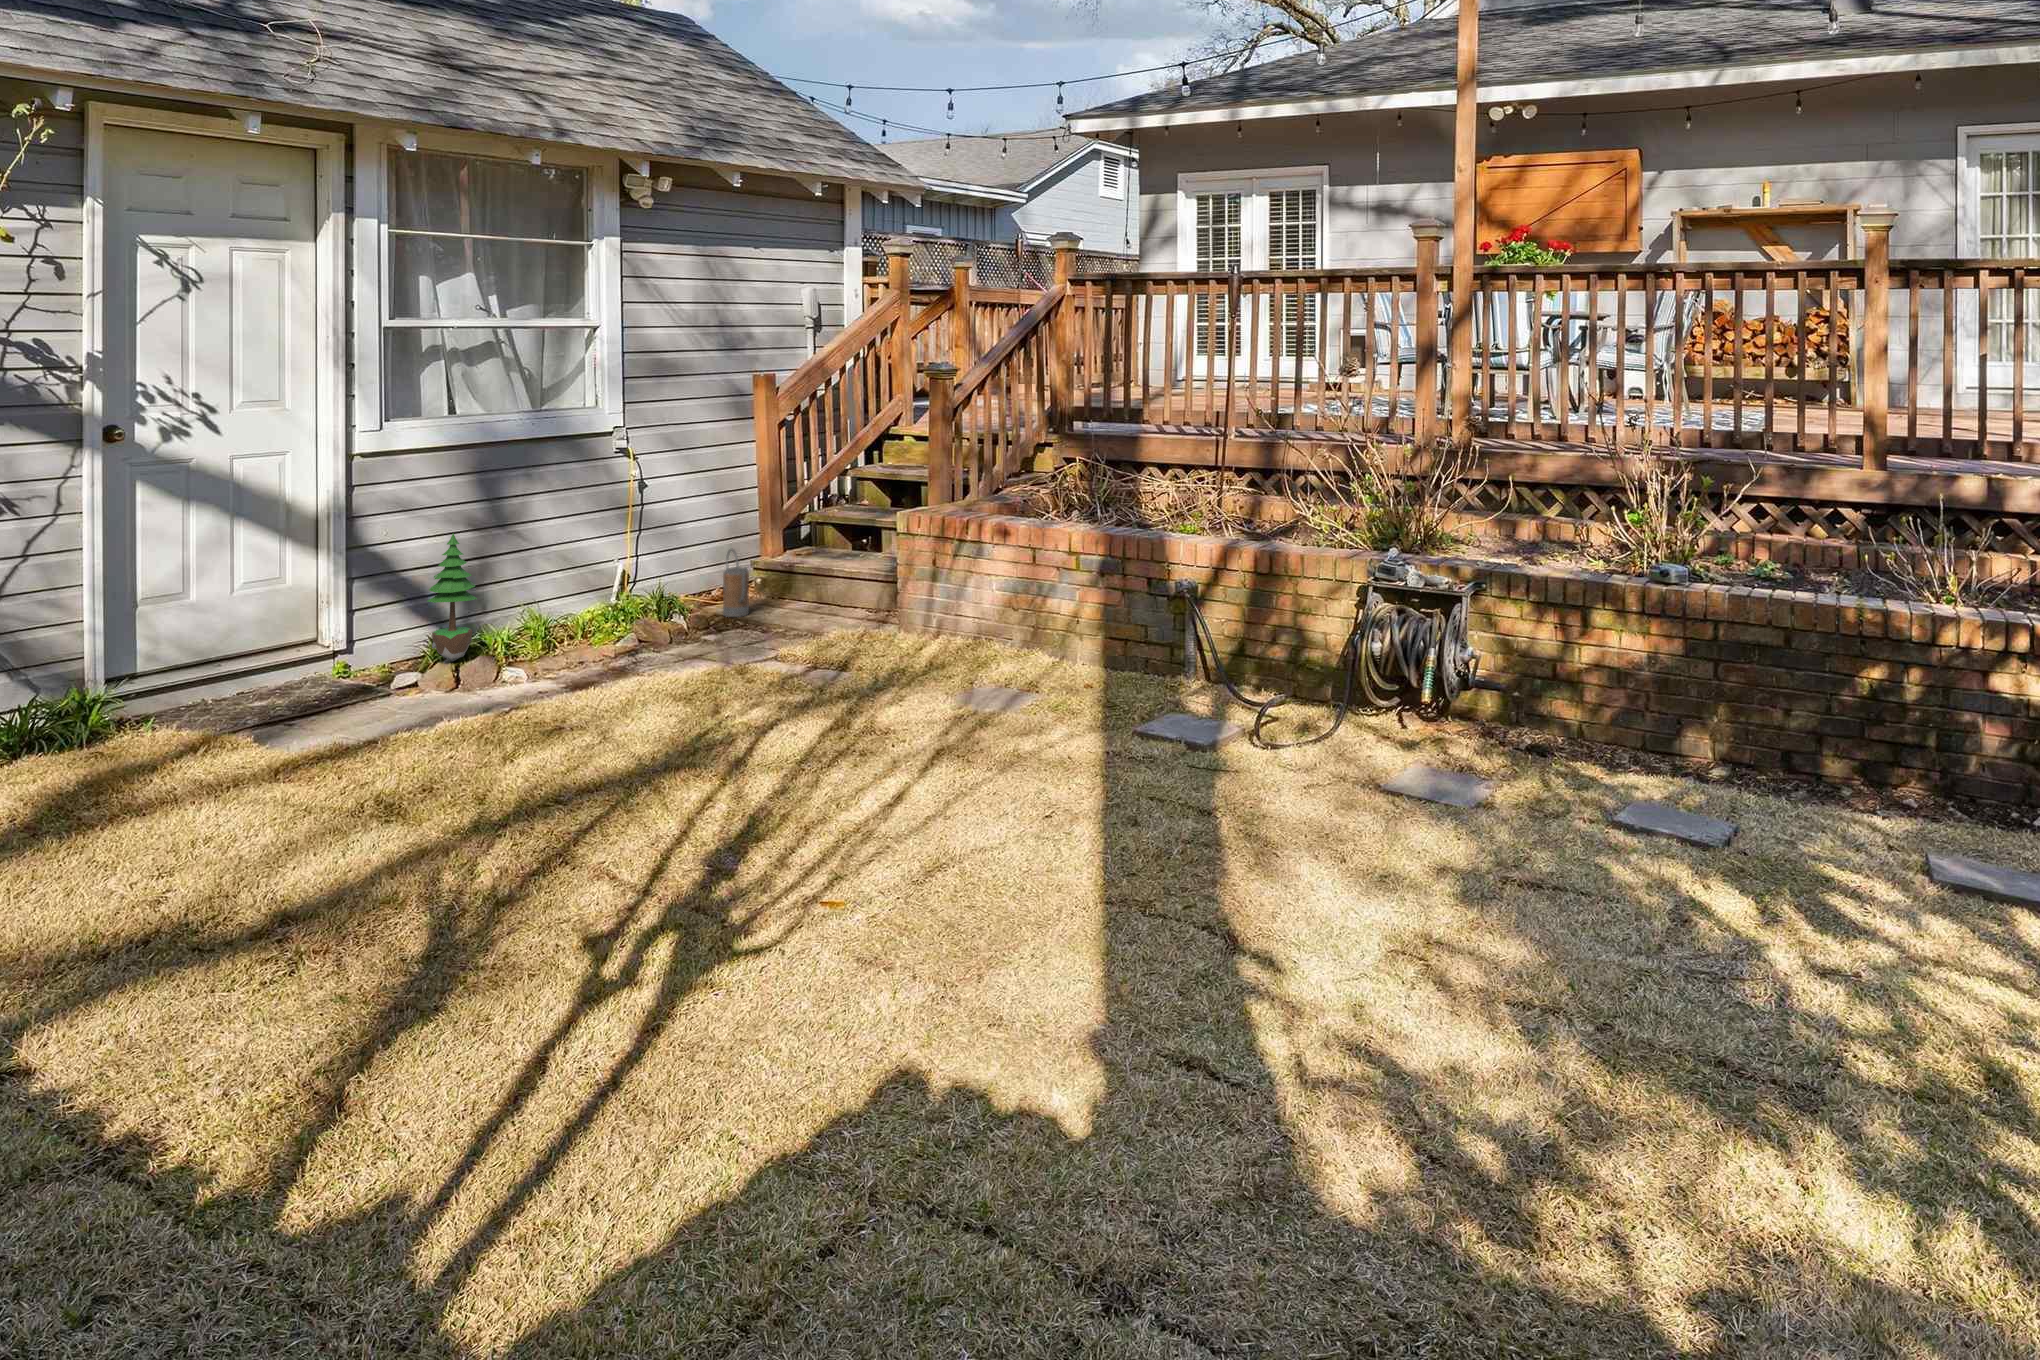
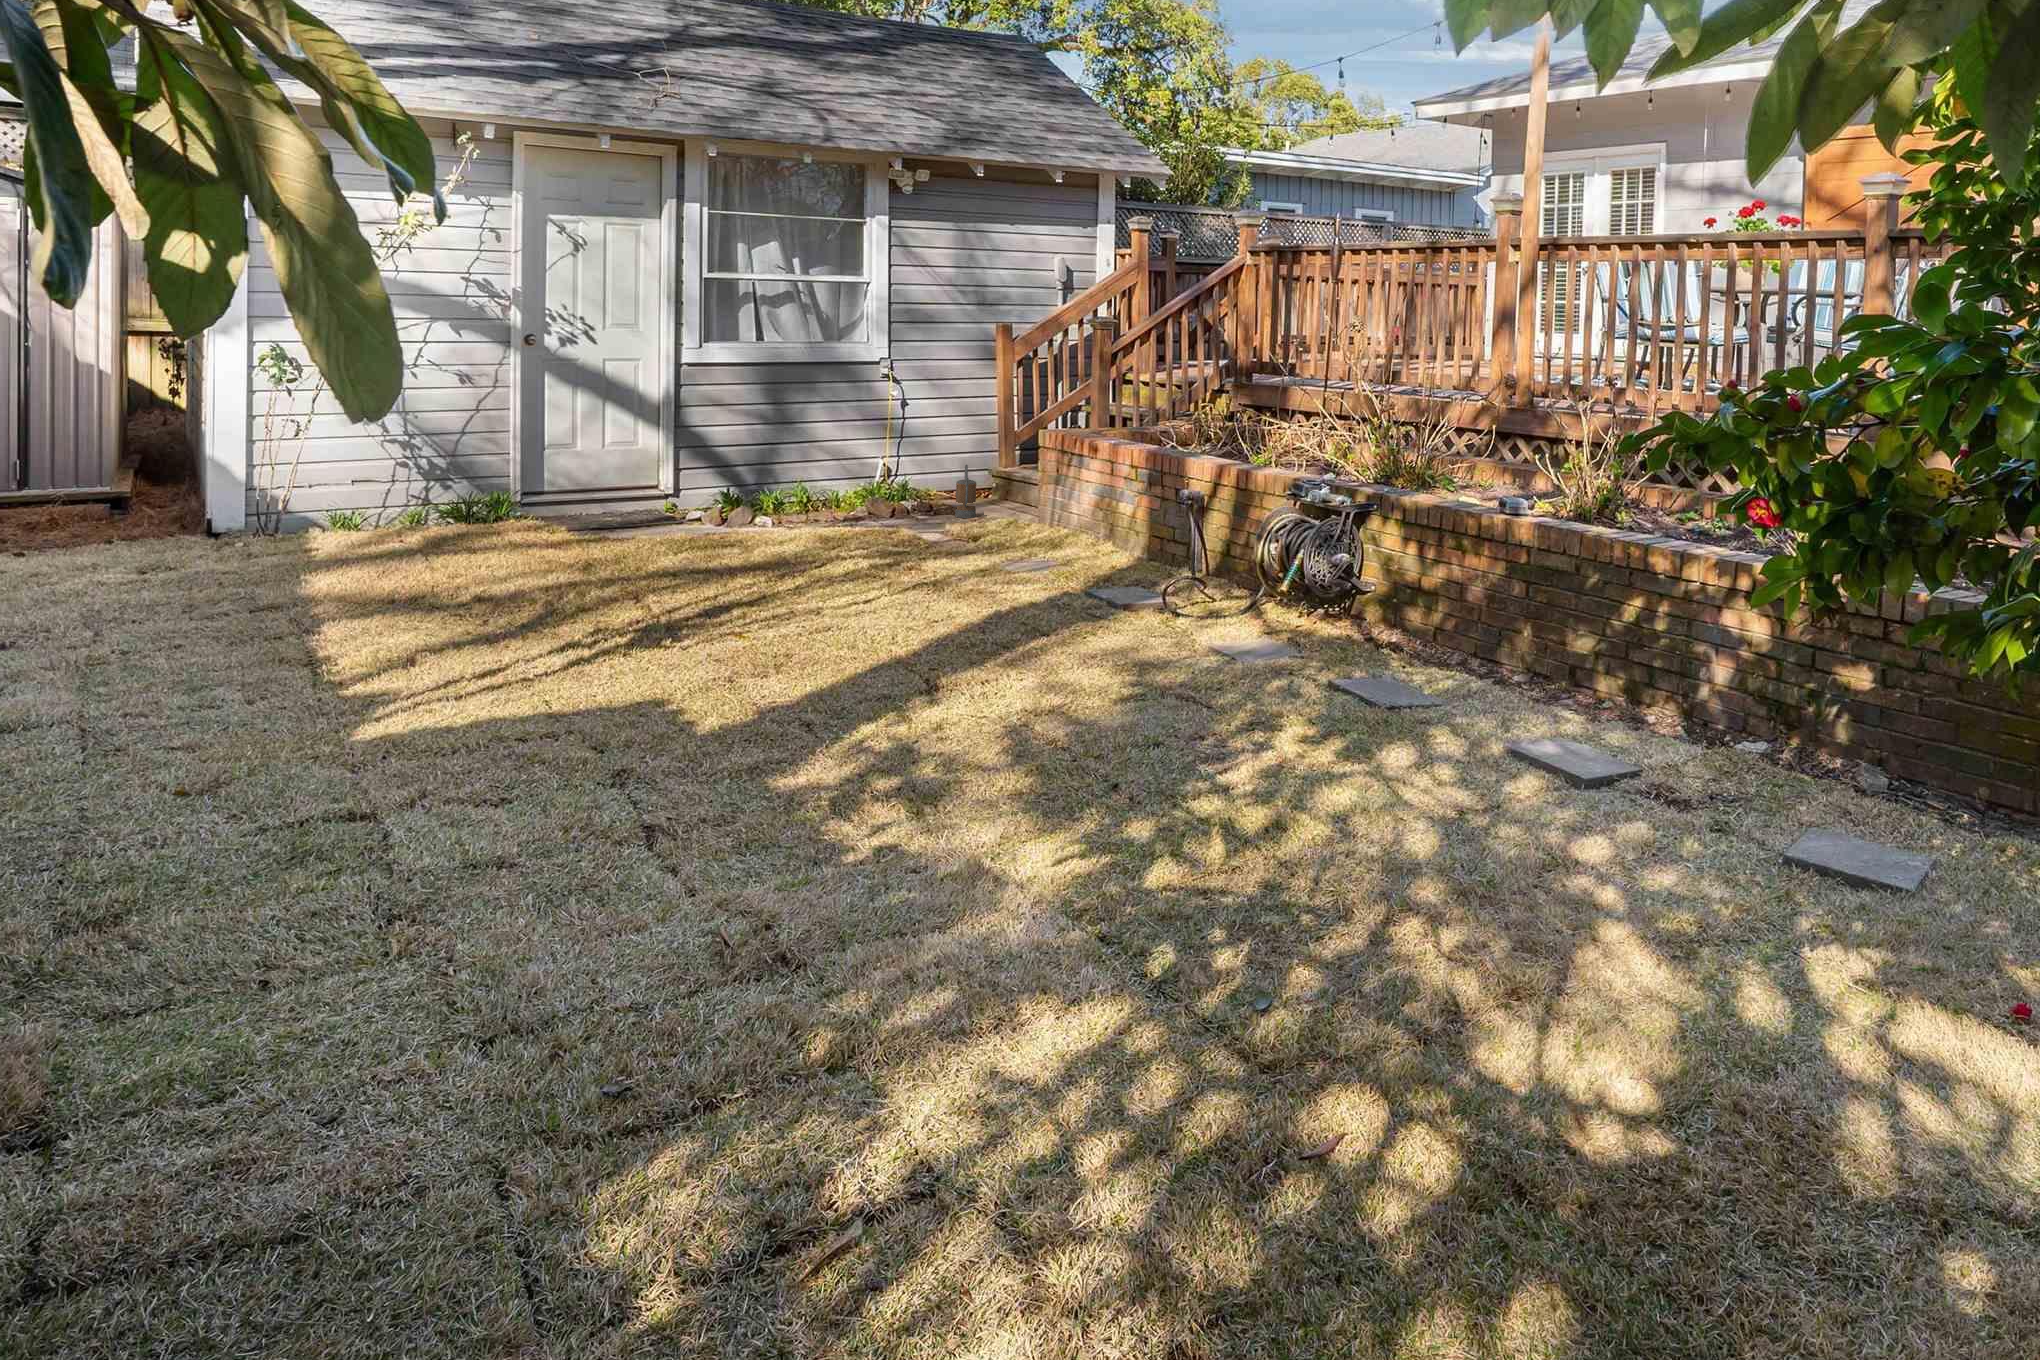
potted tree: present [428,534,477,662] -> none [727,427,761,520]

